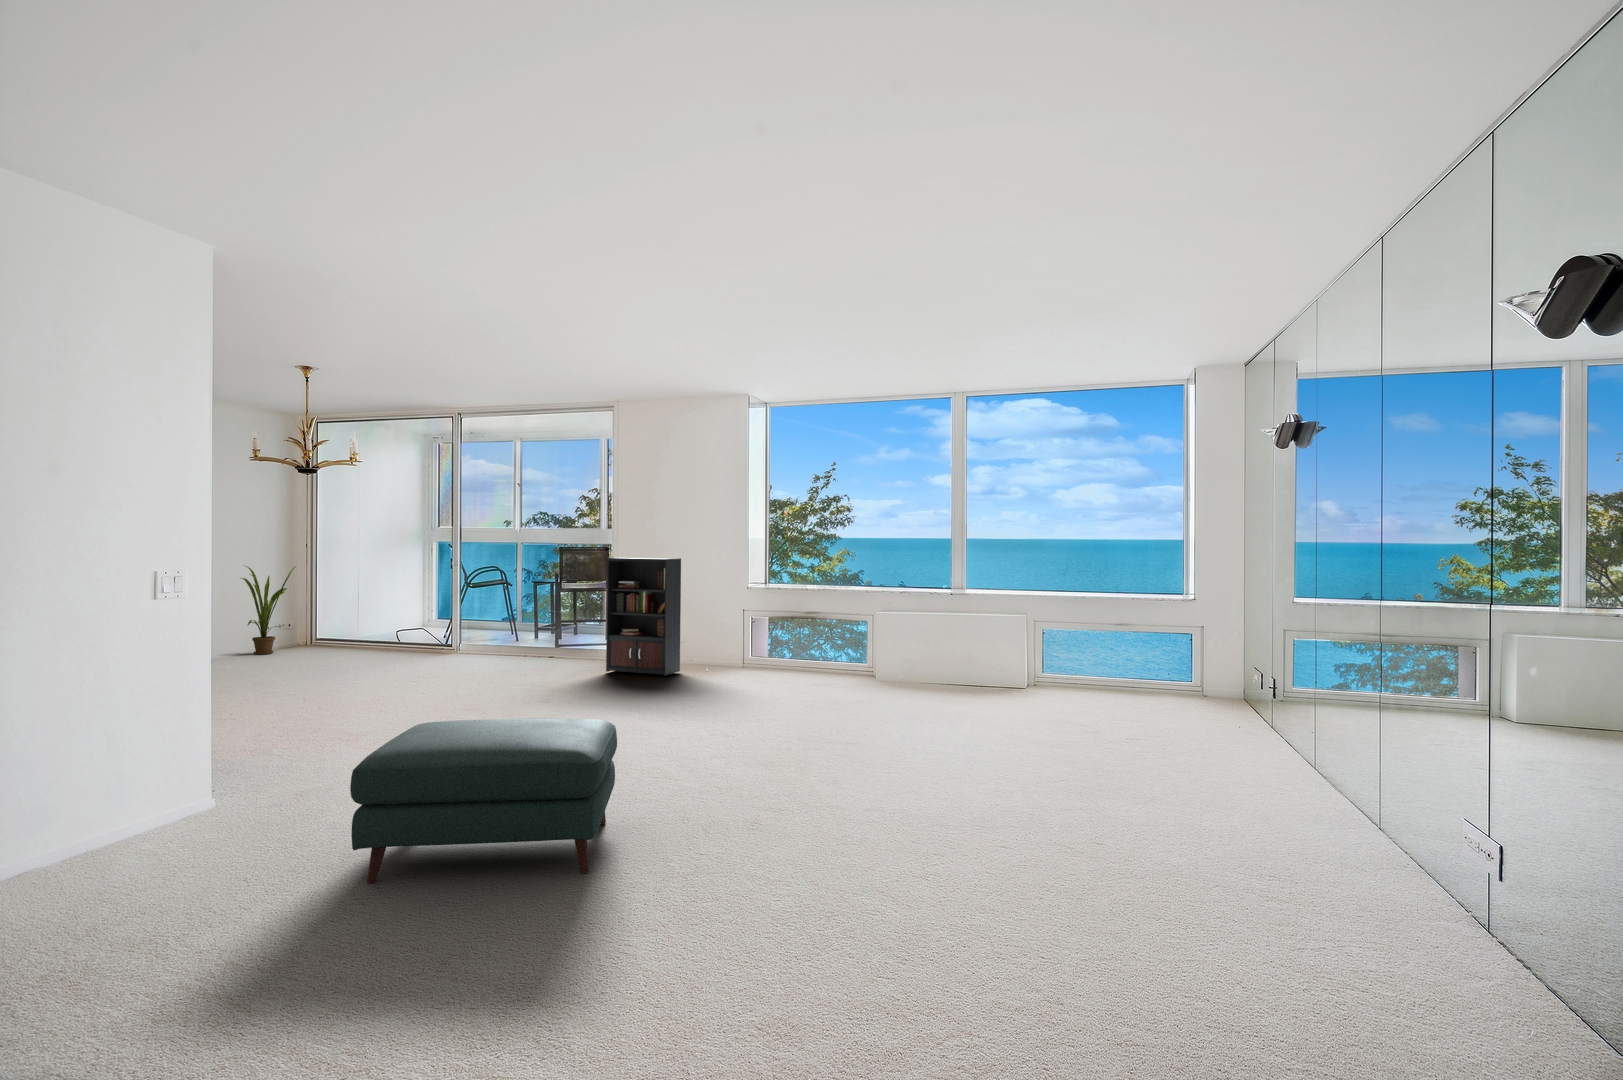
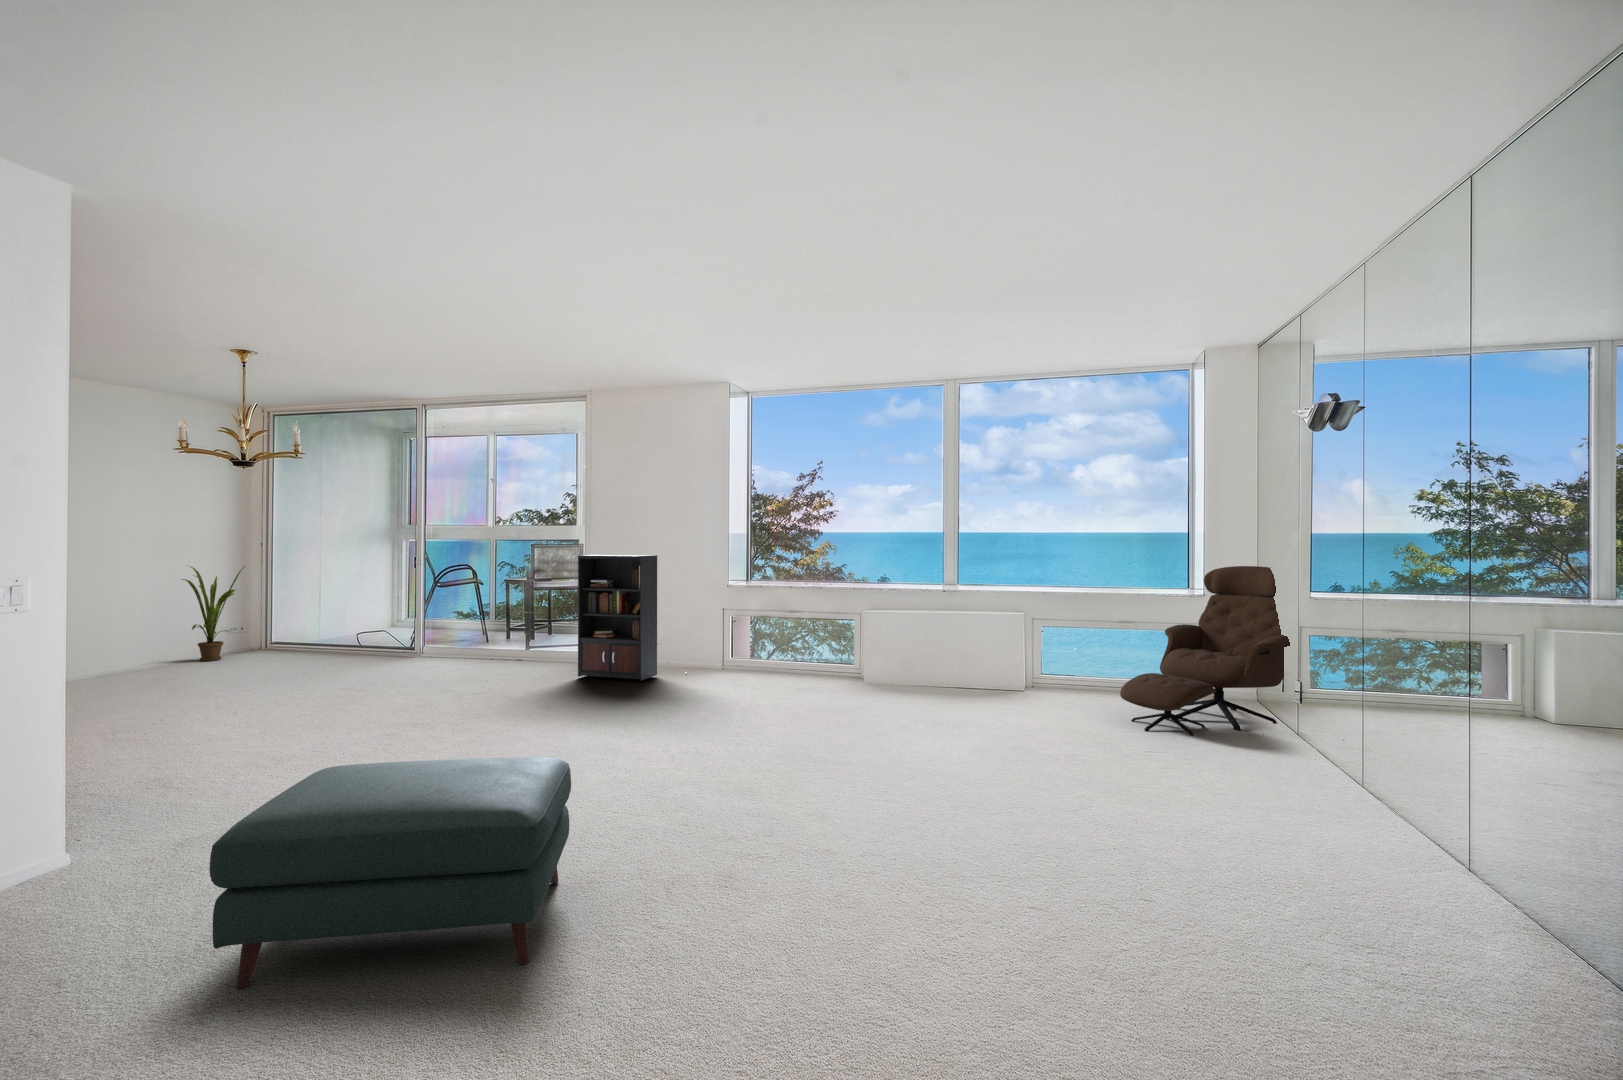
lounge chair: none [1110,572,1278,727] -> present [1120,566,1290,735]

